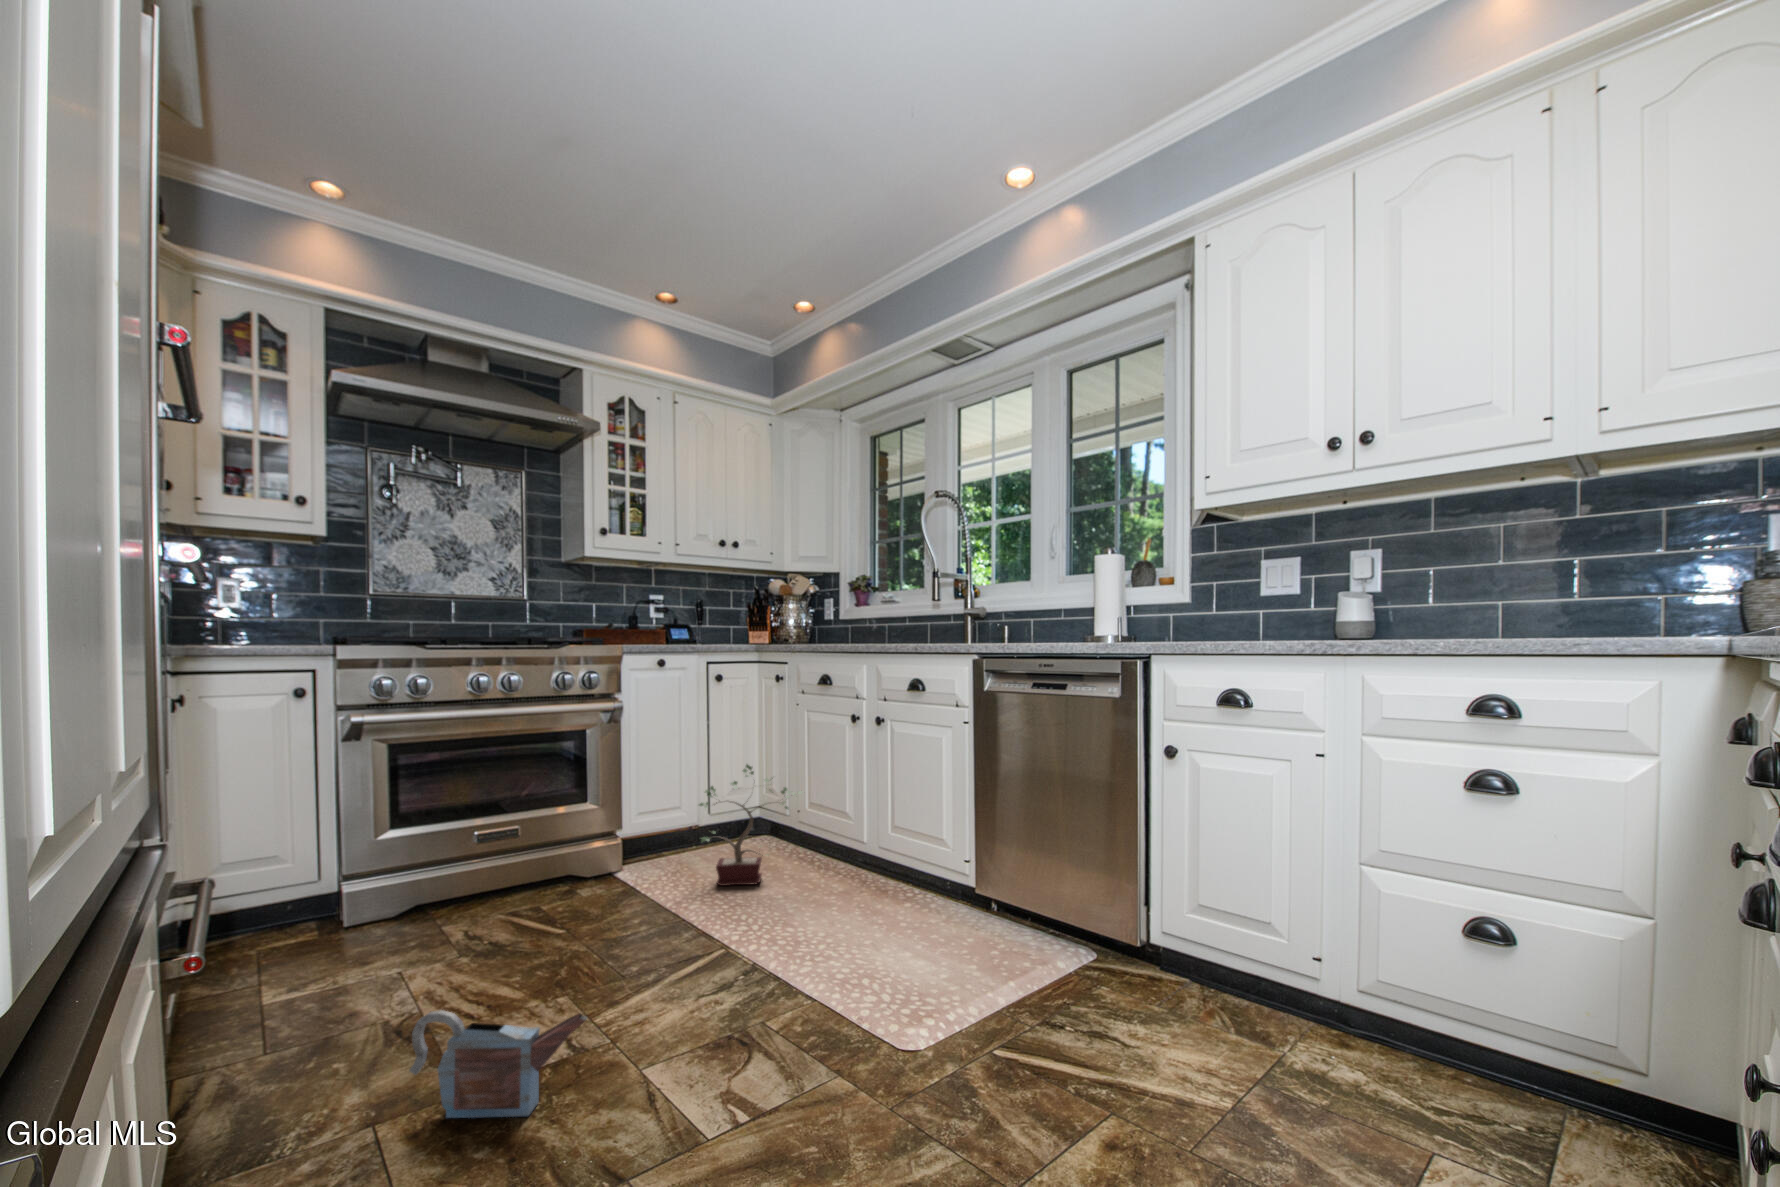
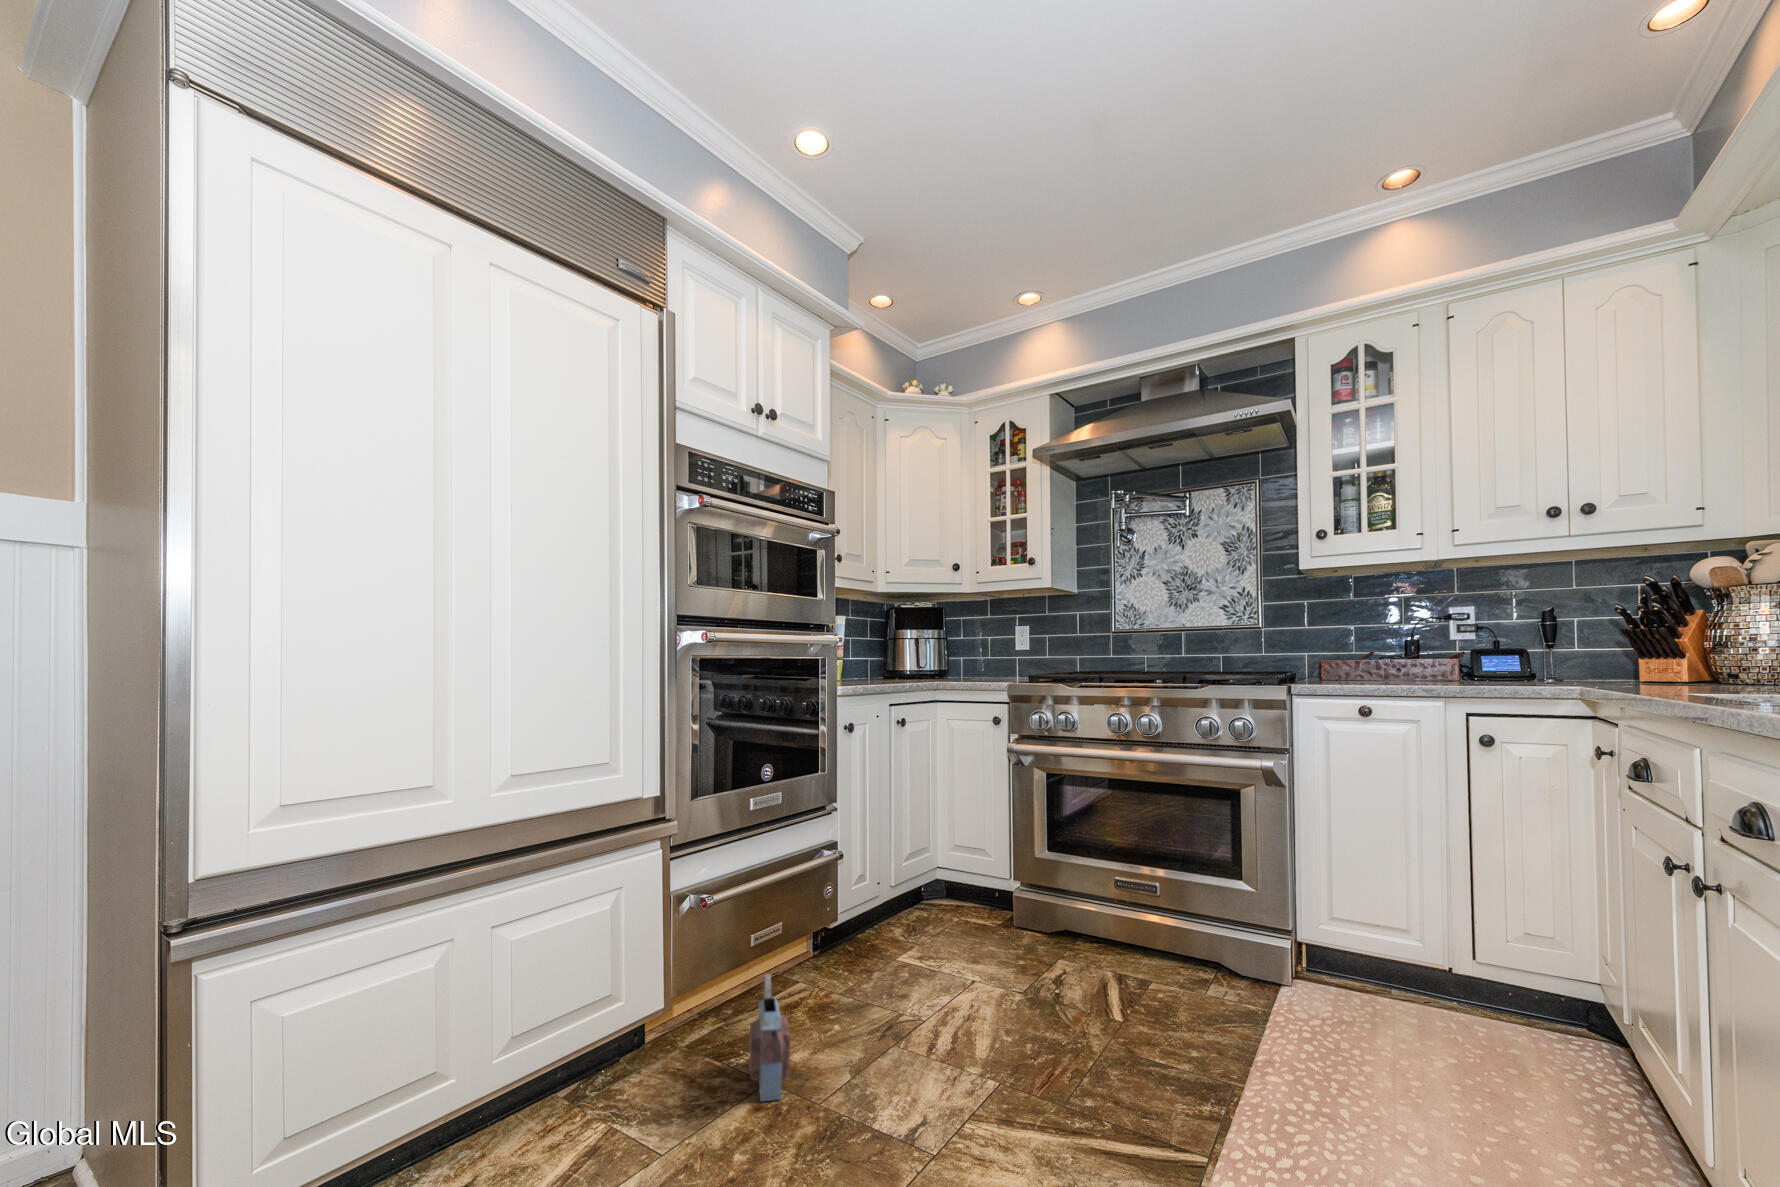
potted plant: present [699,765,802,886] -> none [1316,880,1467,1094]

